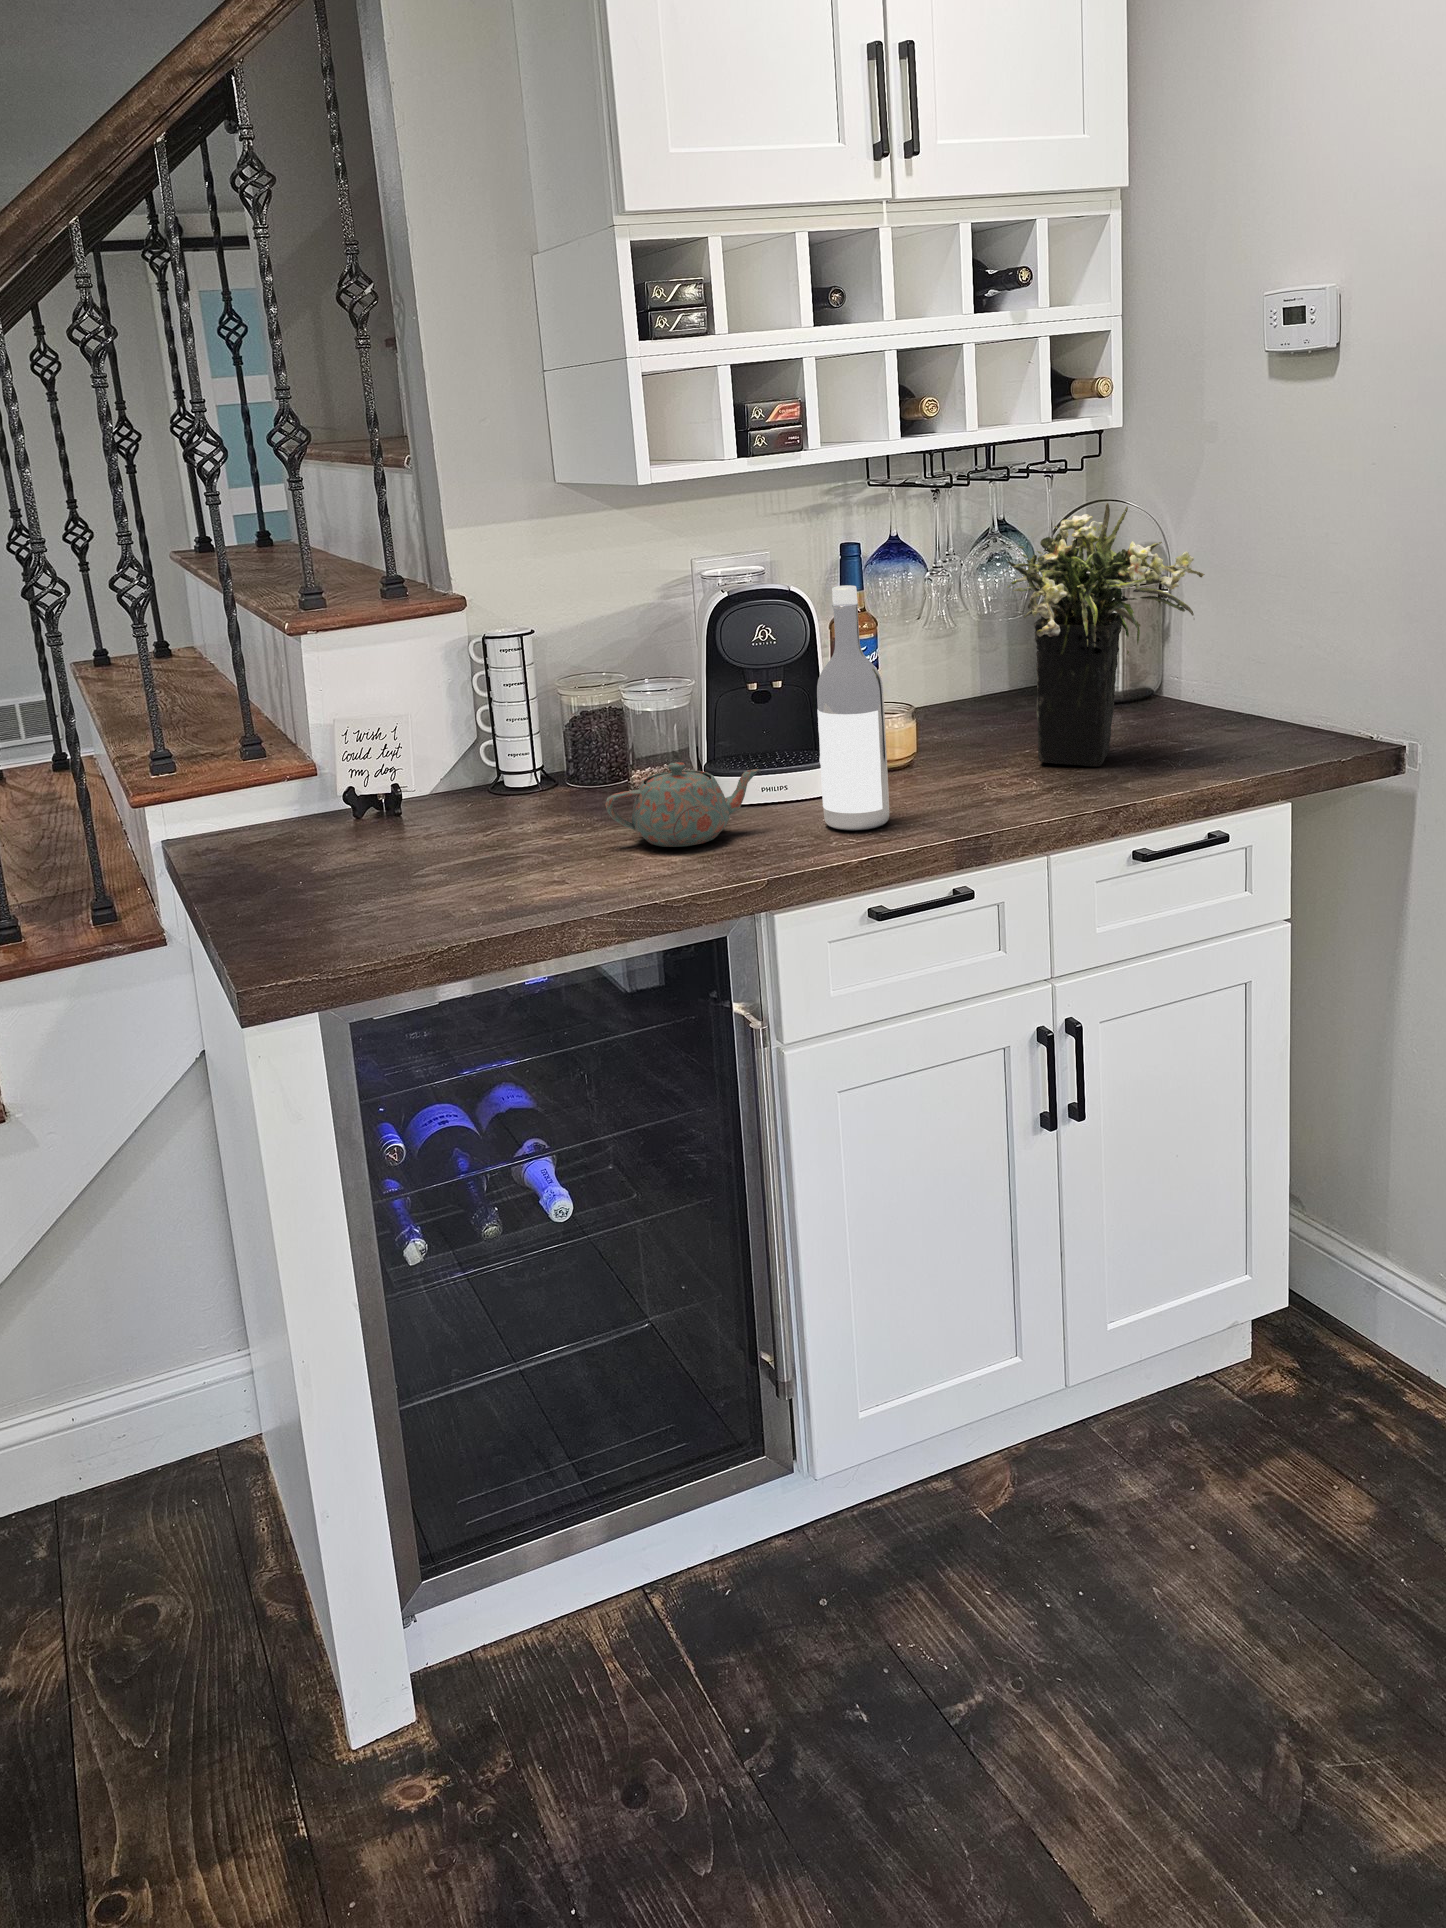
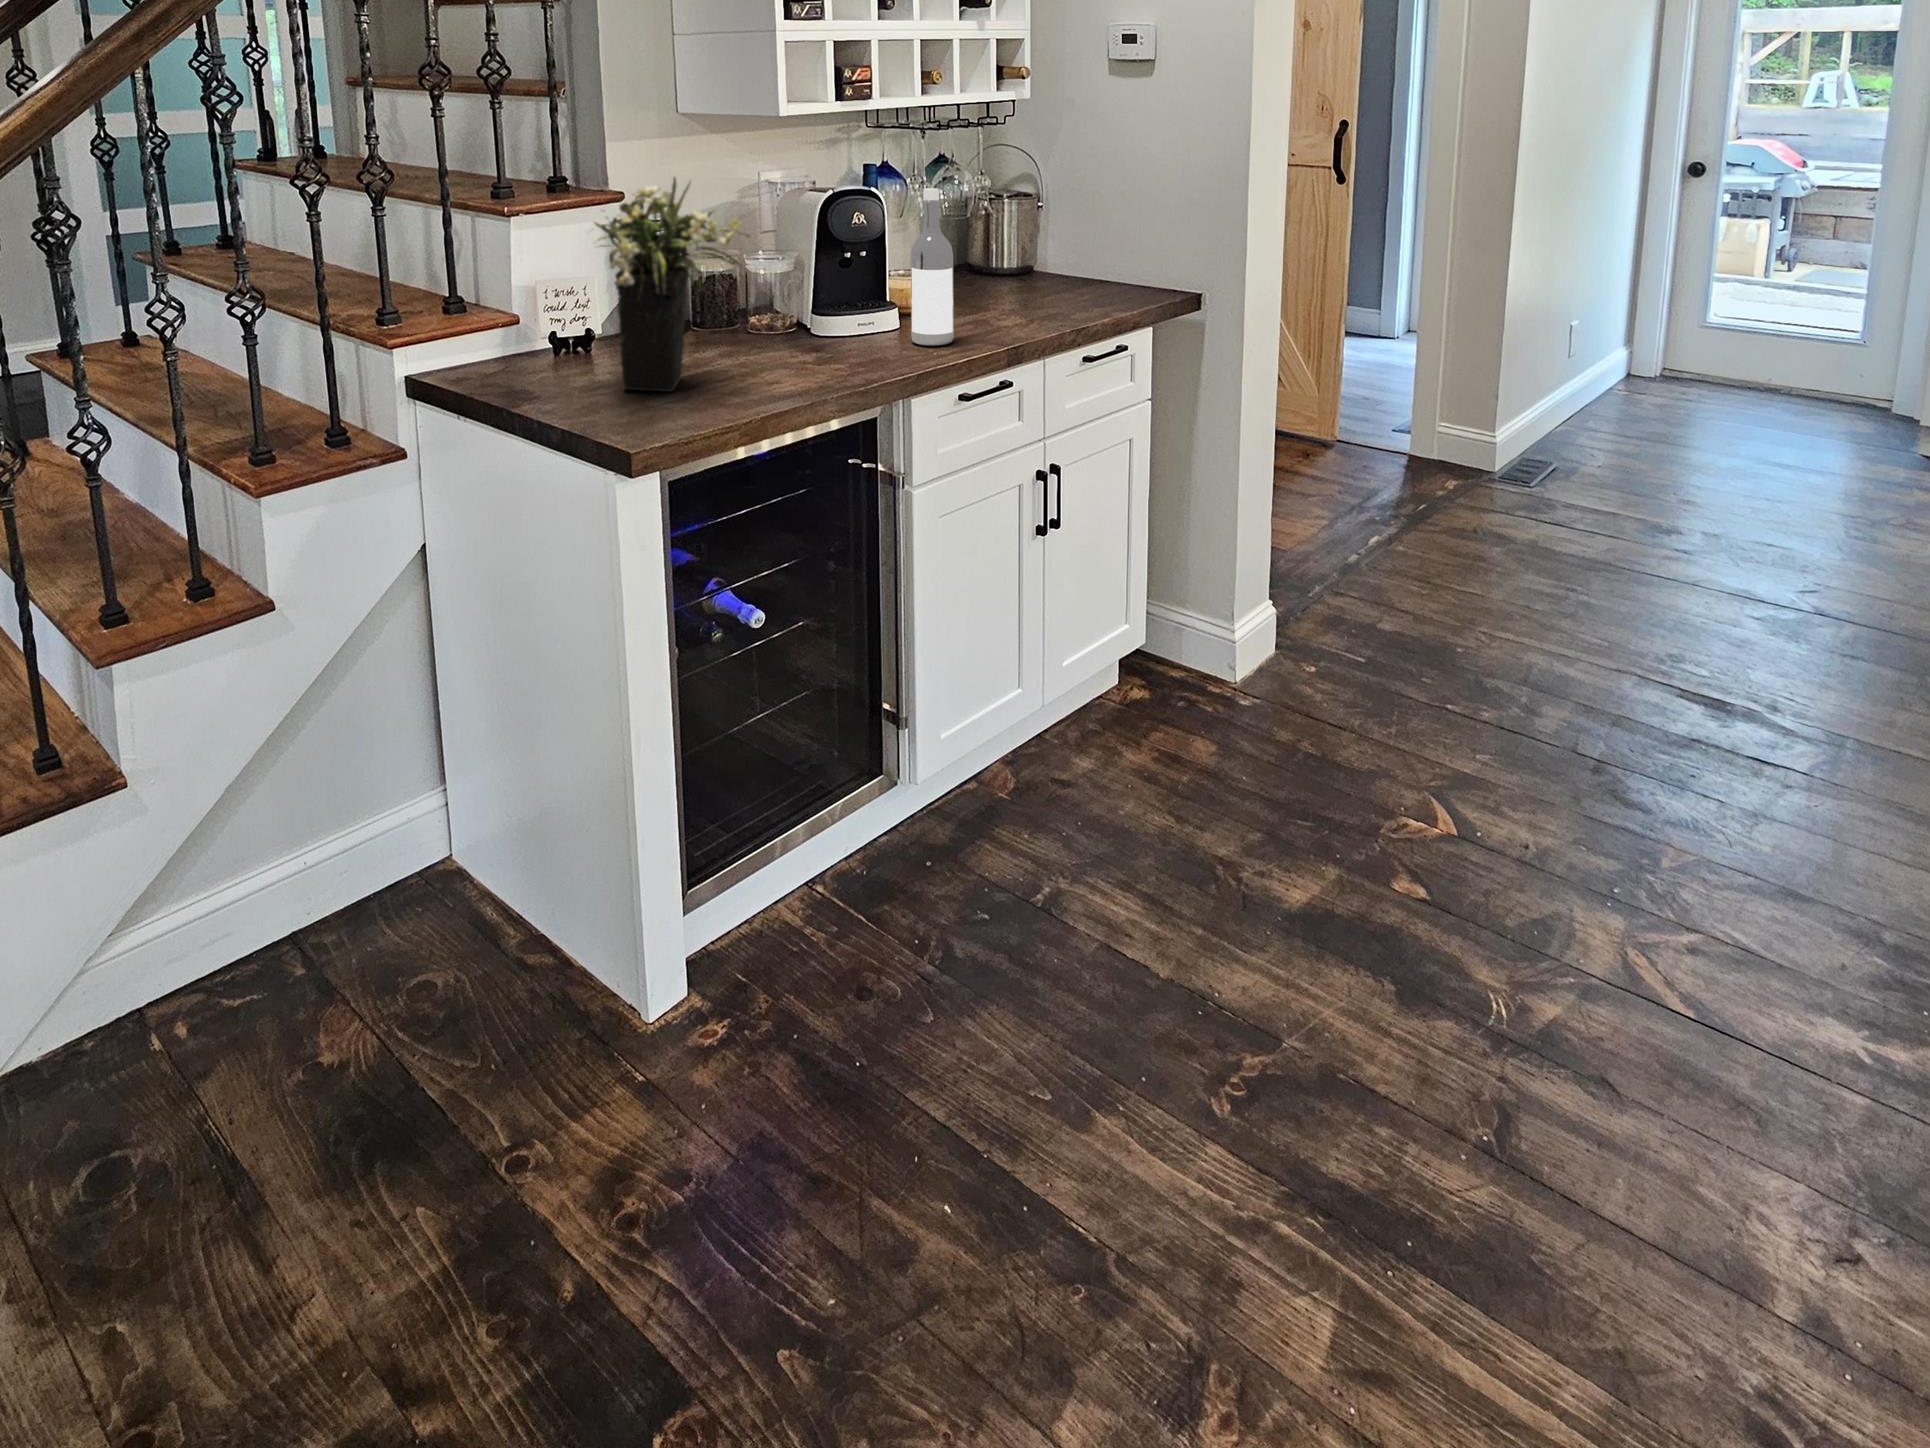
flower arrangement: present [1003,503,1205,766] -> present [595,178,750,392]
teapot: present [605,762,760,847] -> none [781,303,875,359]

